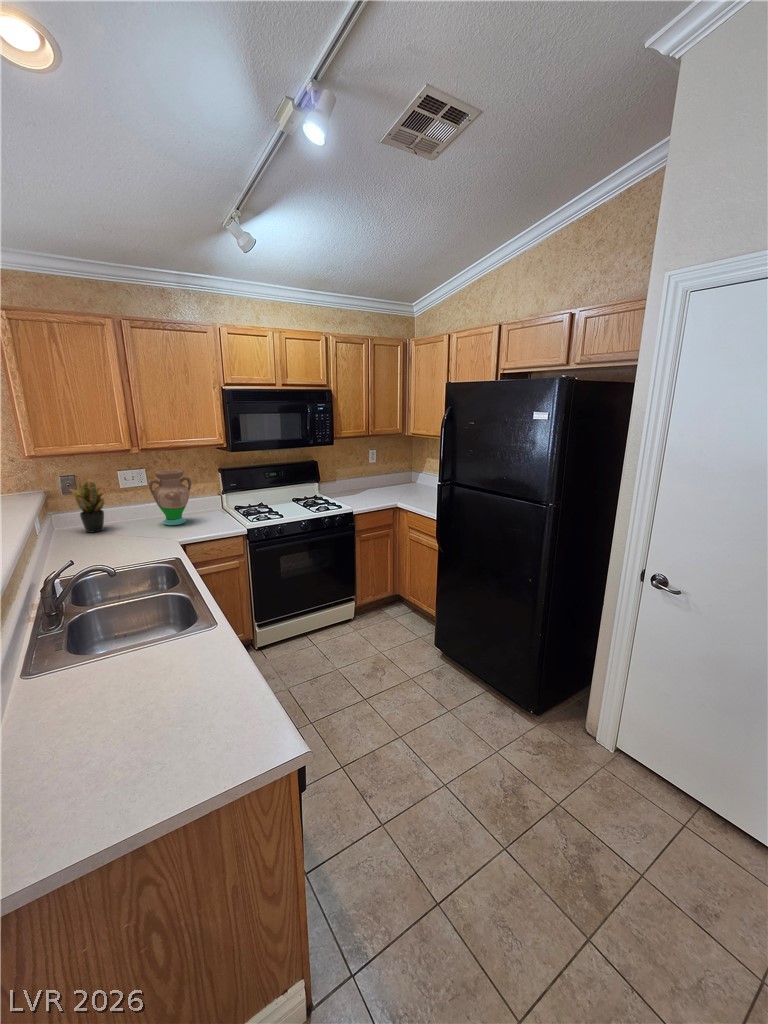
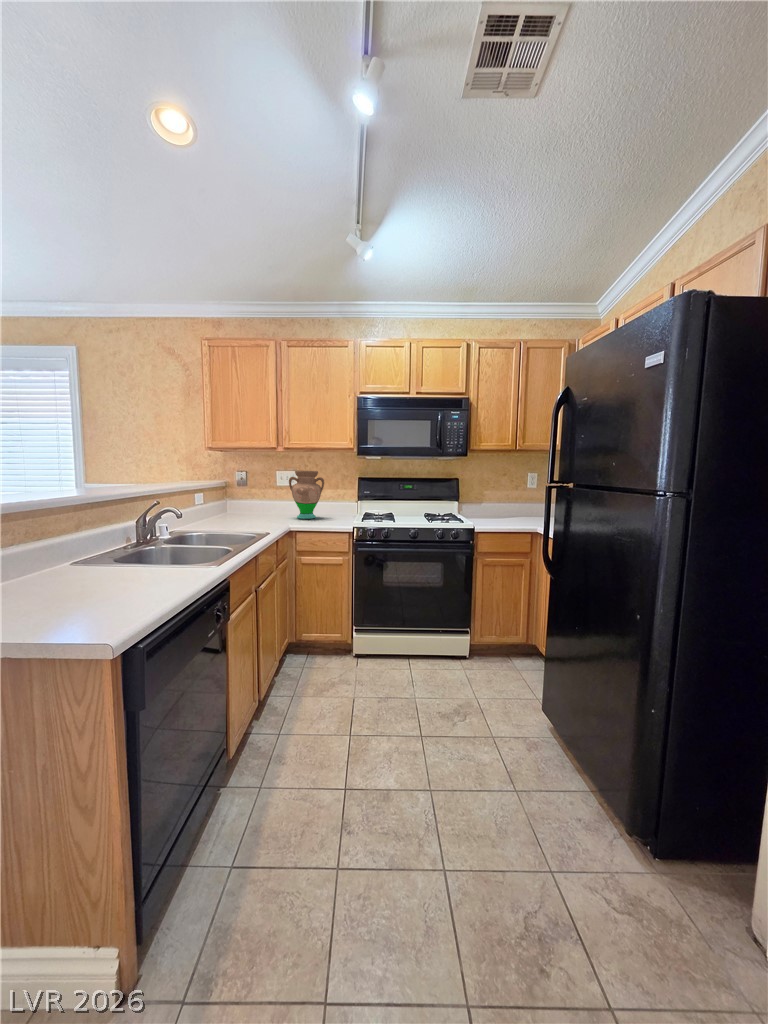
potted plant: present [69,478,105,533] -> none [233,469,265,516]

